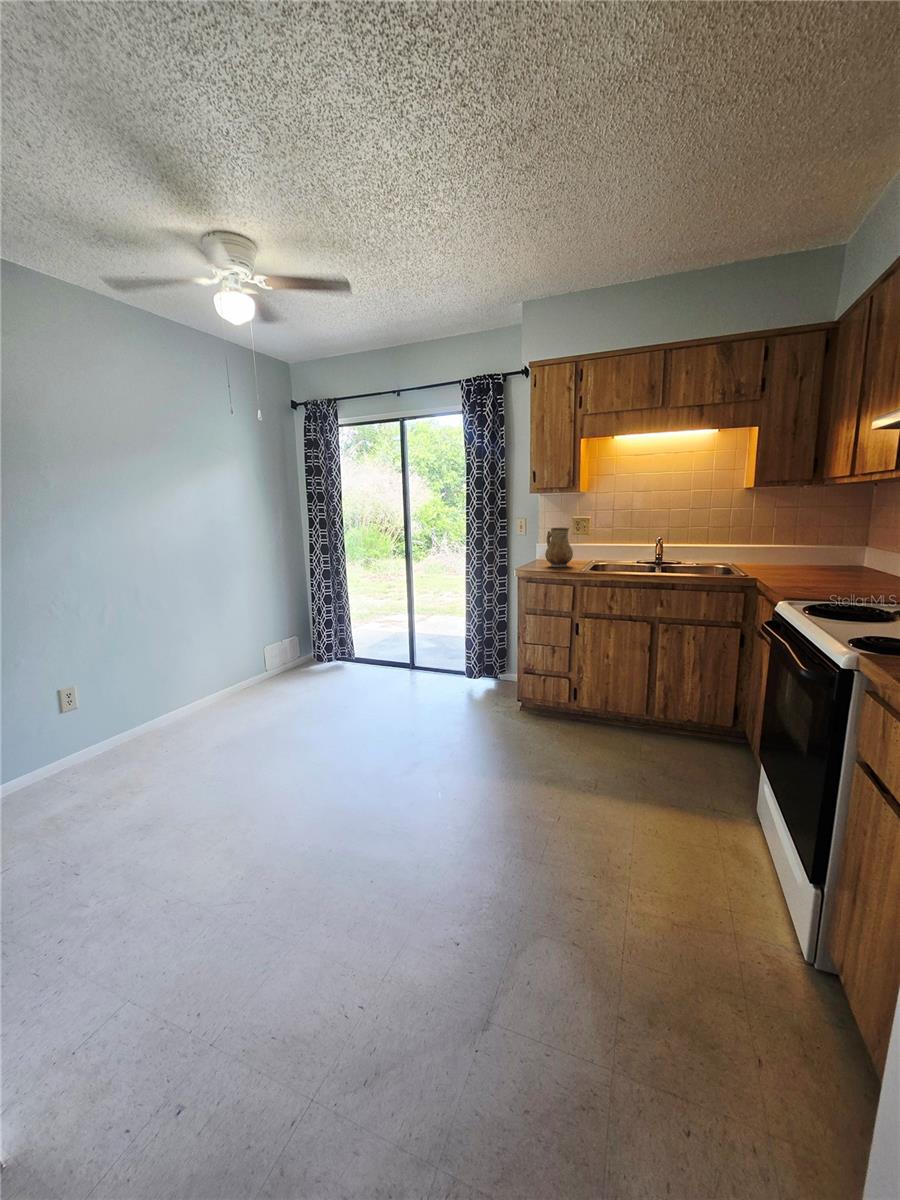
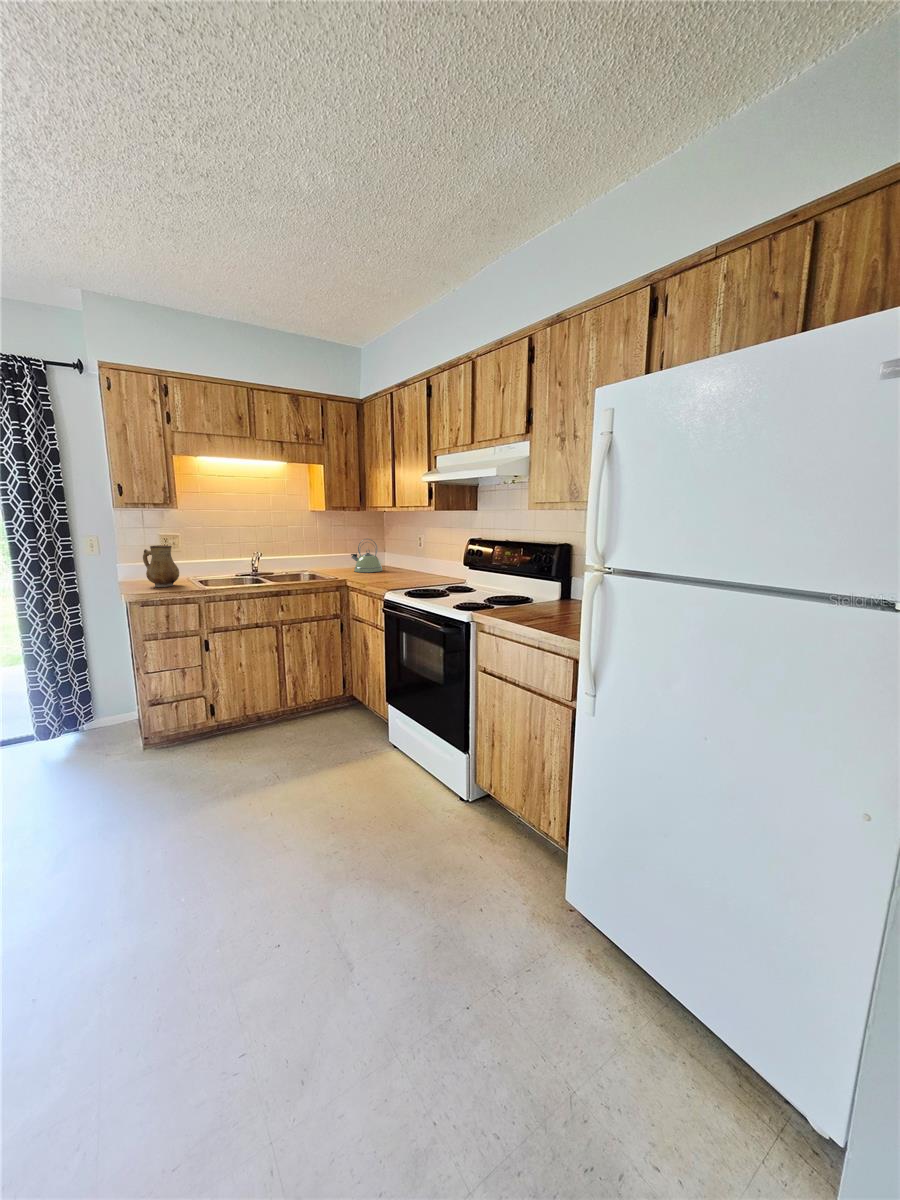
kettle: none [786,525,837,573] -> present [351,539,383,572]

